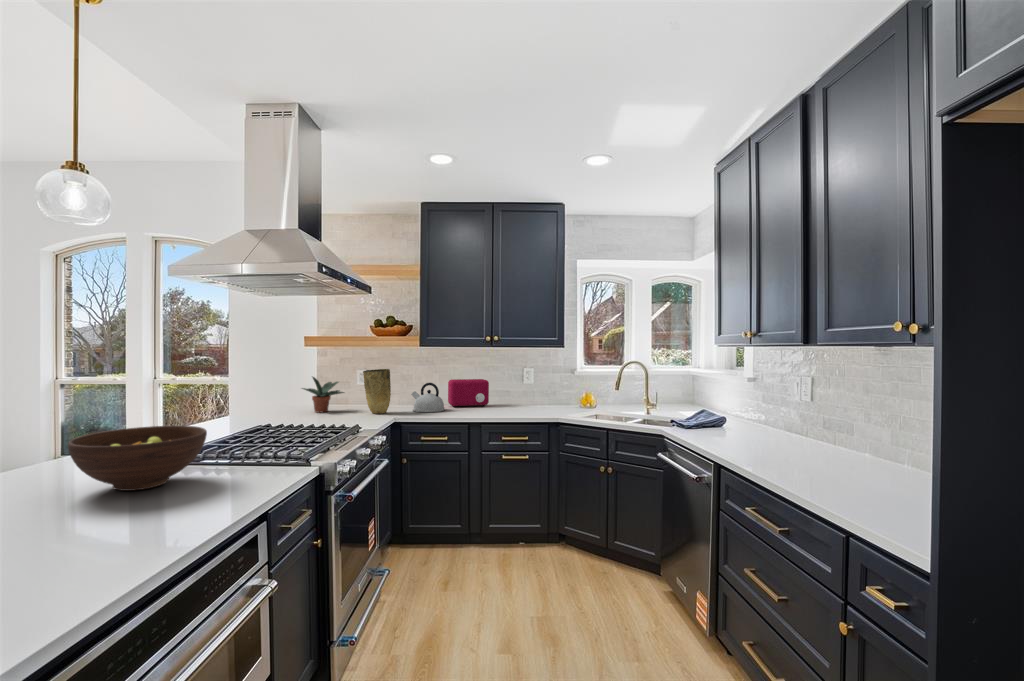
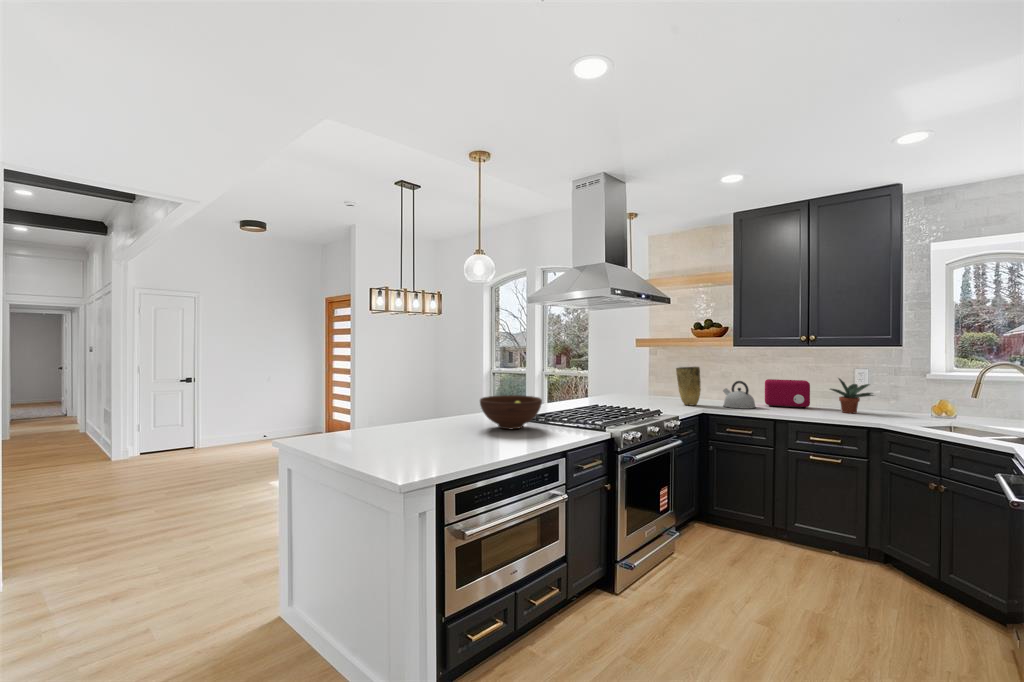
potted plant: present [302,377,344,412] -> present [830,378,873,413]

